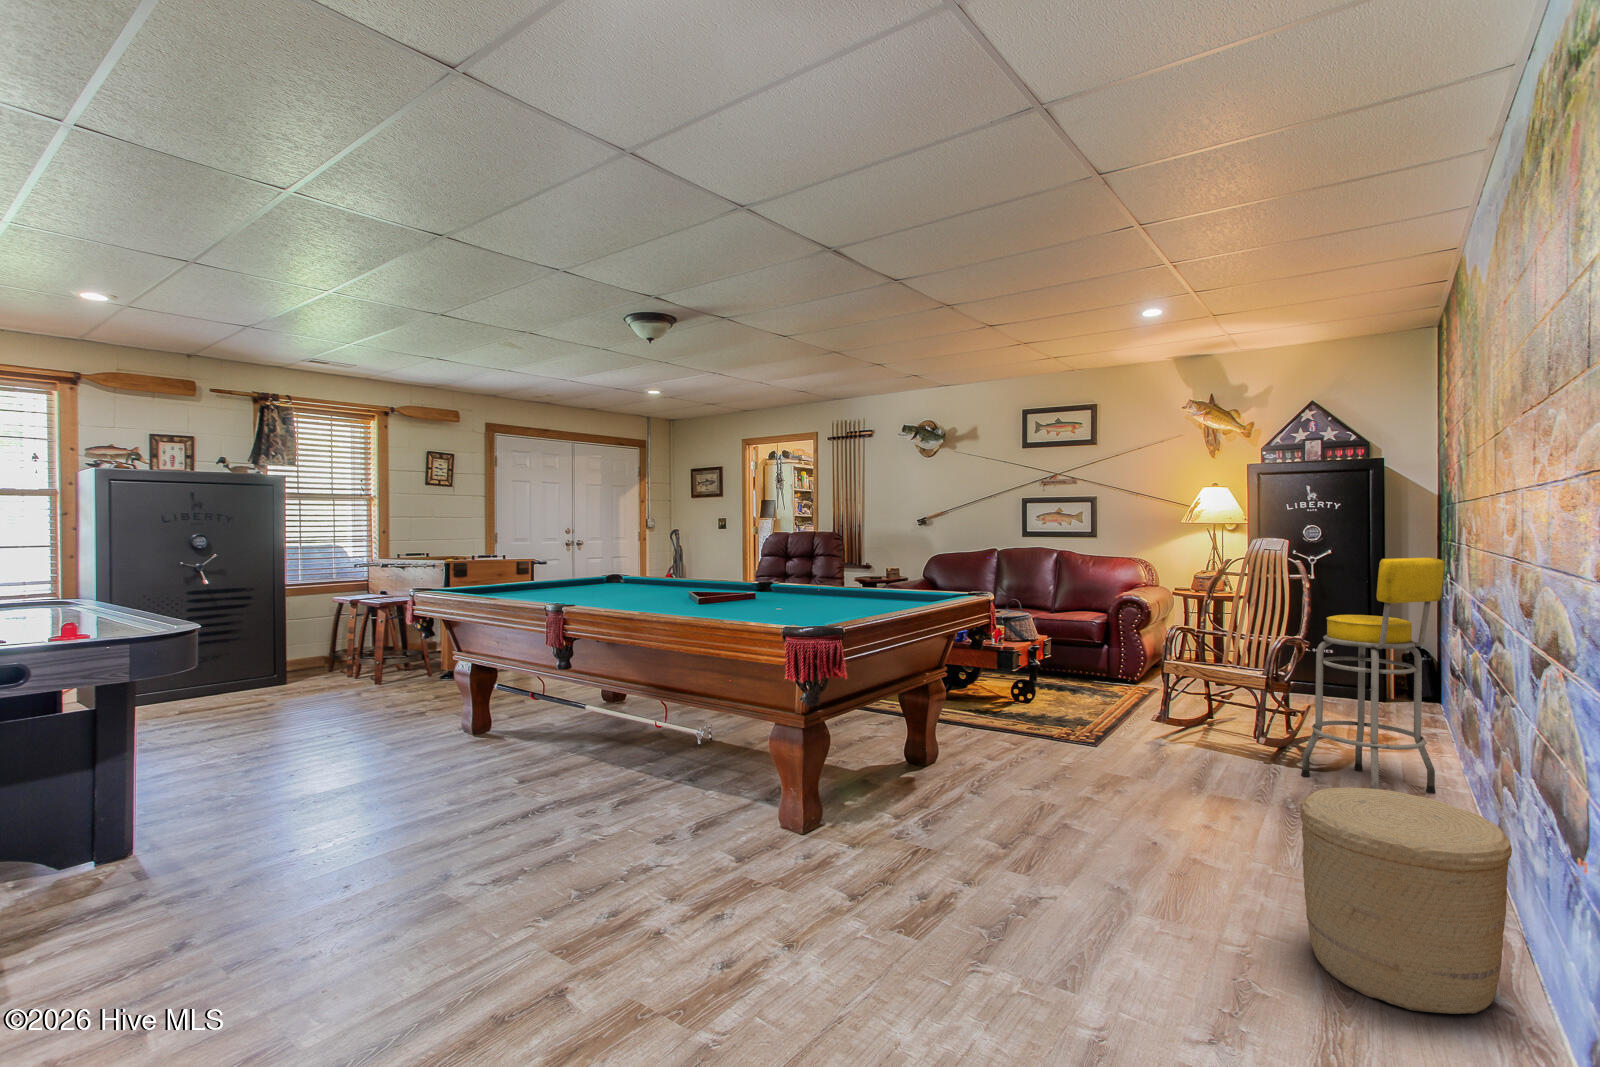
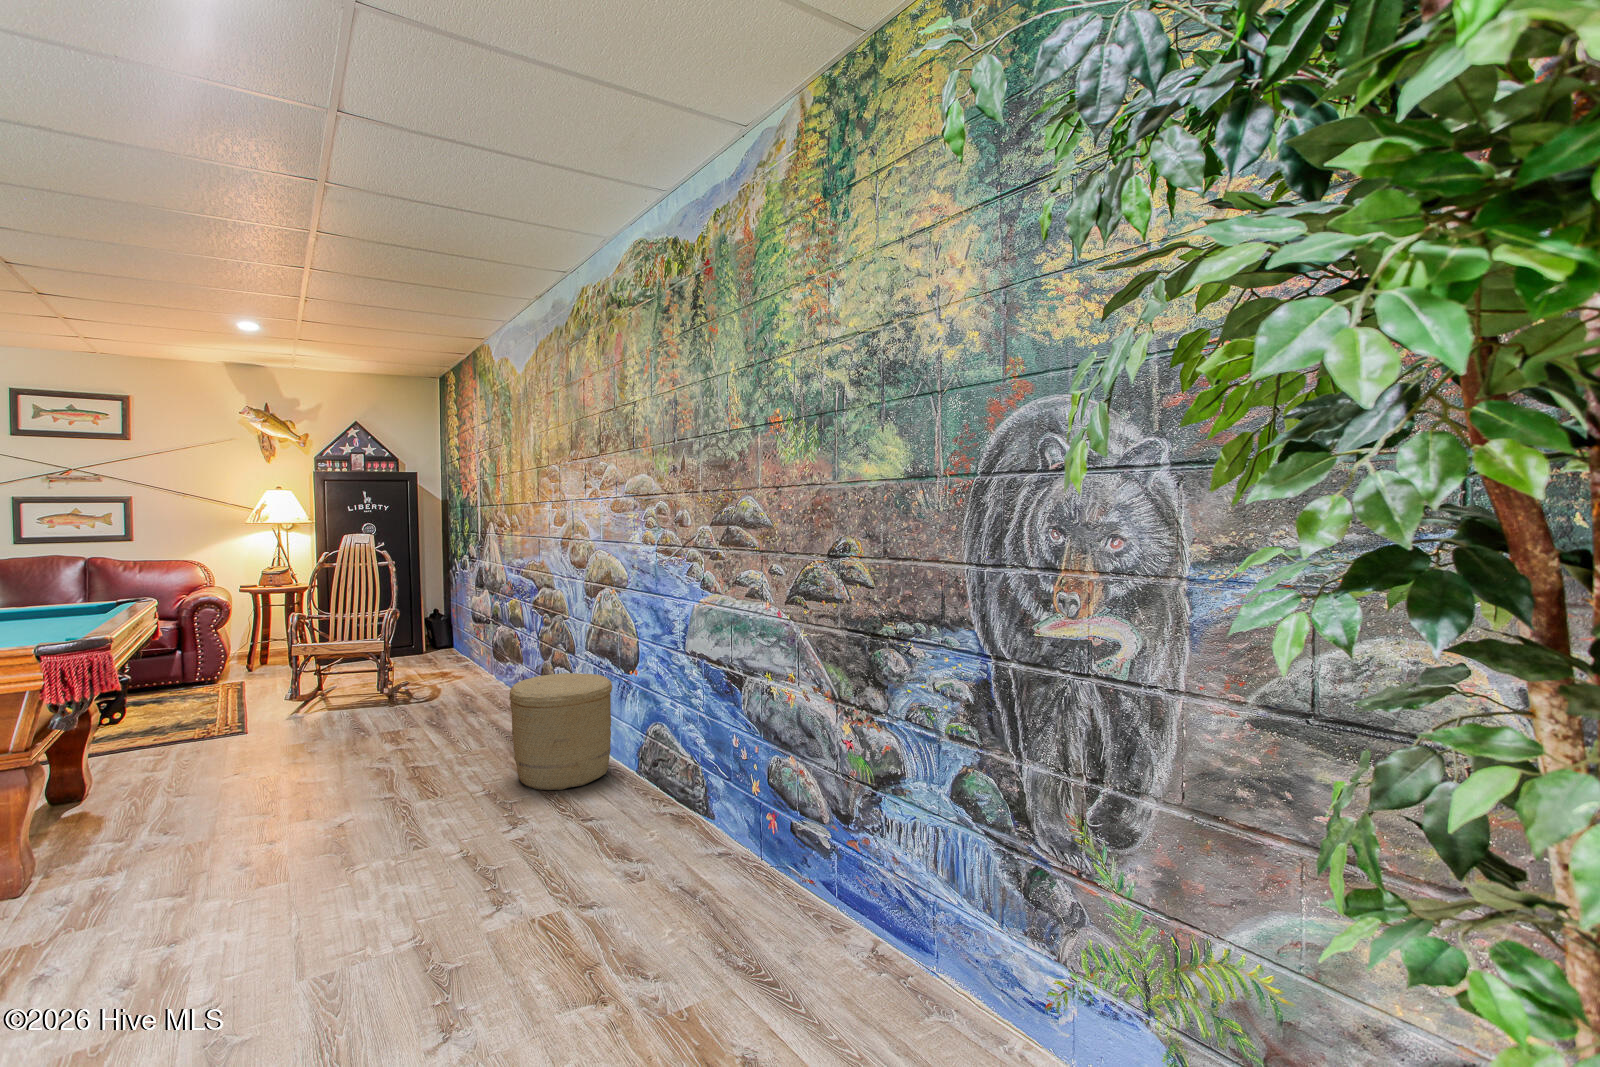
bar stool: present [1301,557,1445,794] -> none [423,540,504,708]

